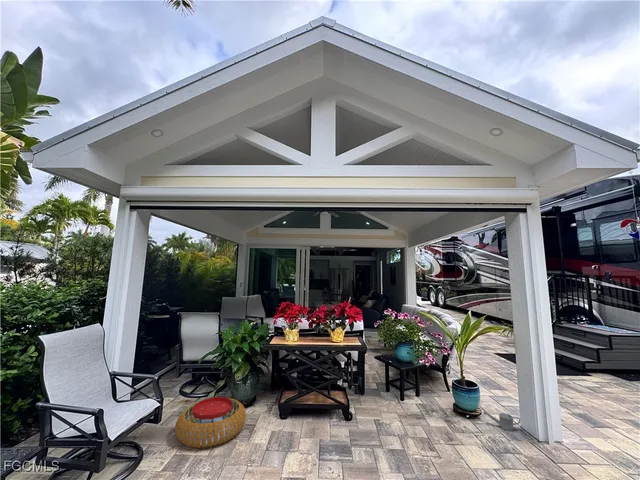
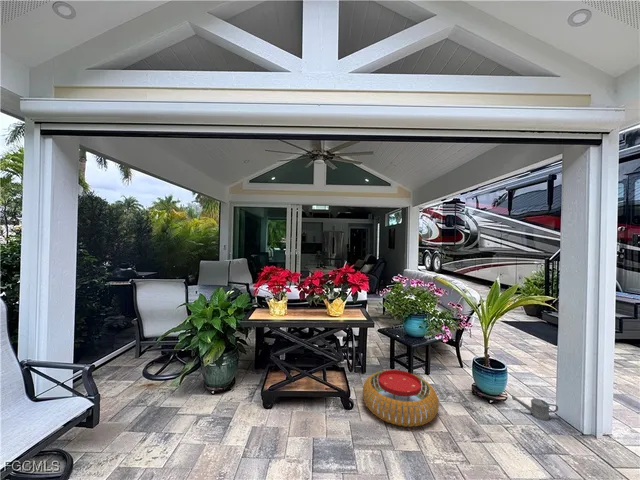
pouf: present [175,397,246,448] -> present [363,370,439,427]

